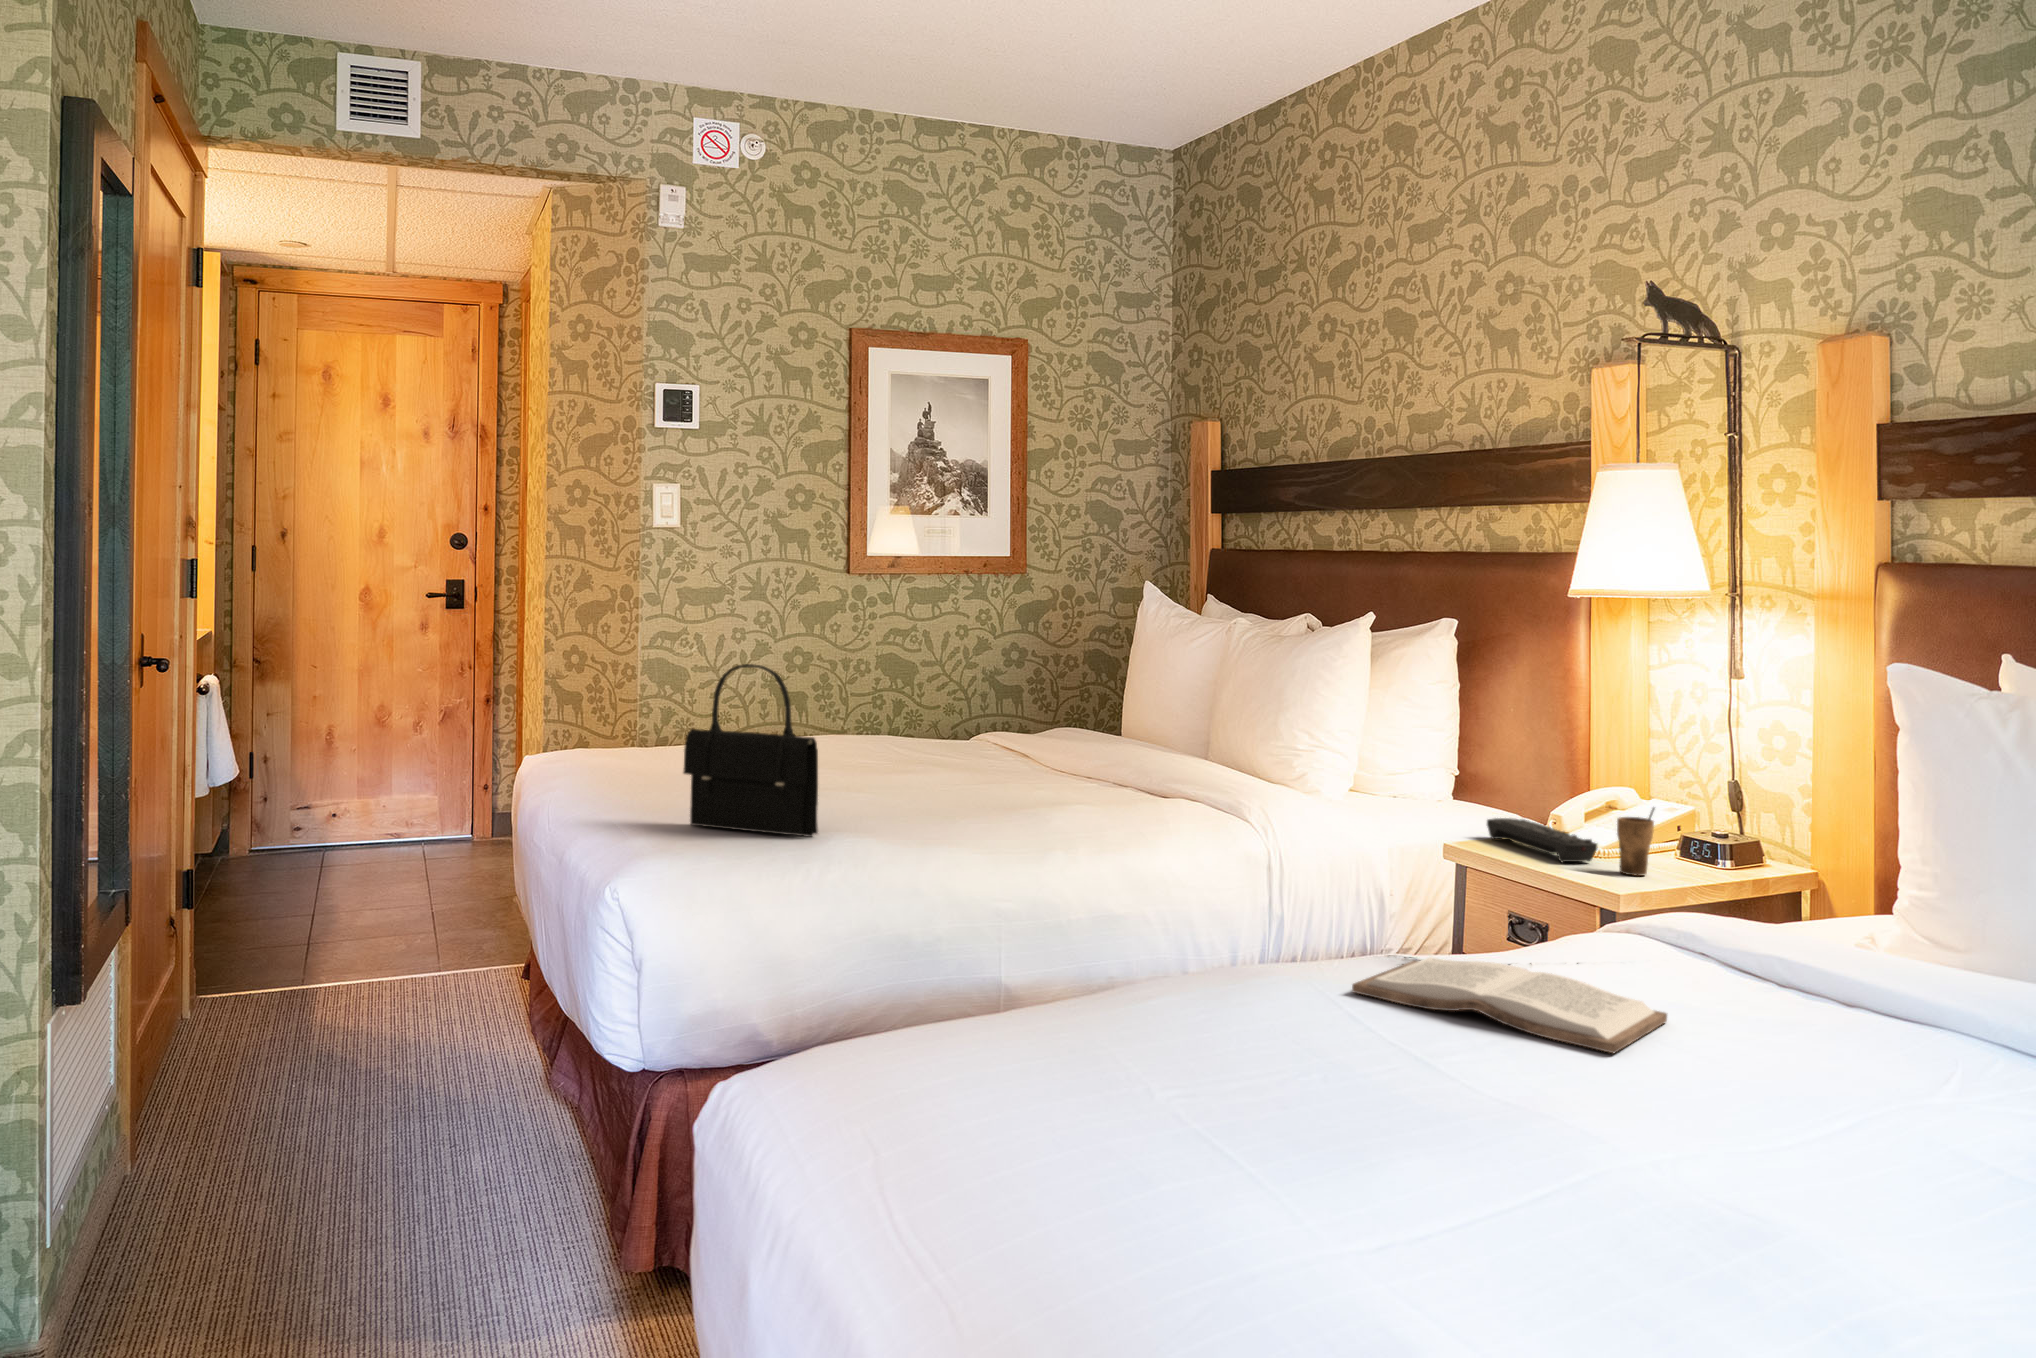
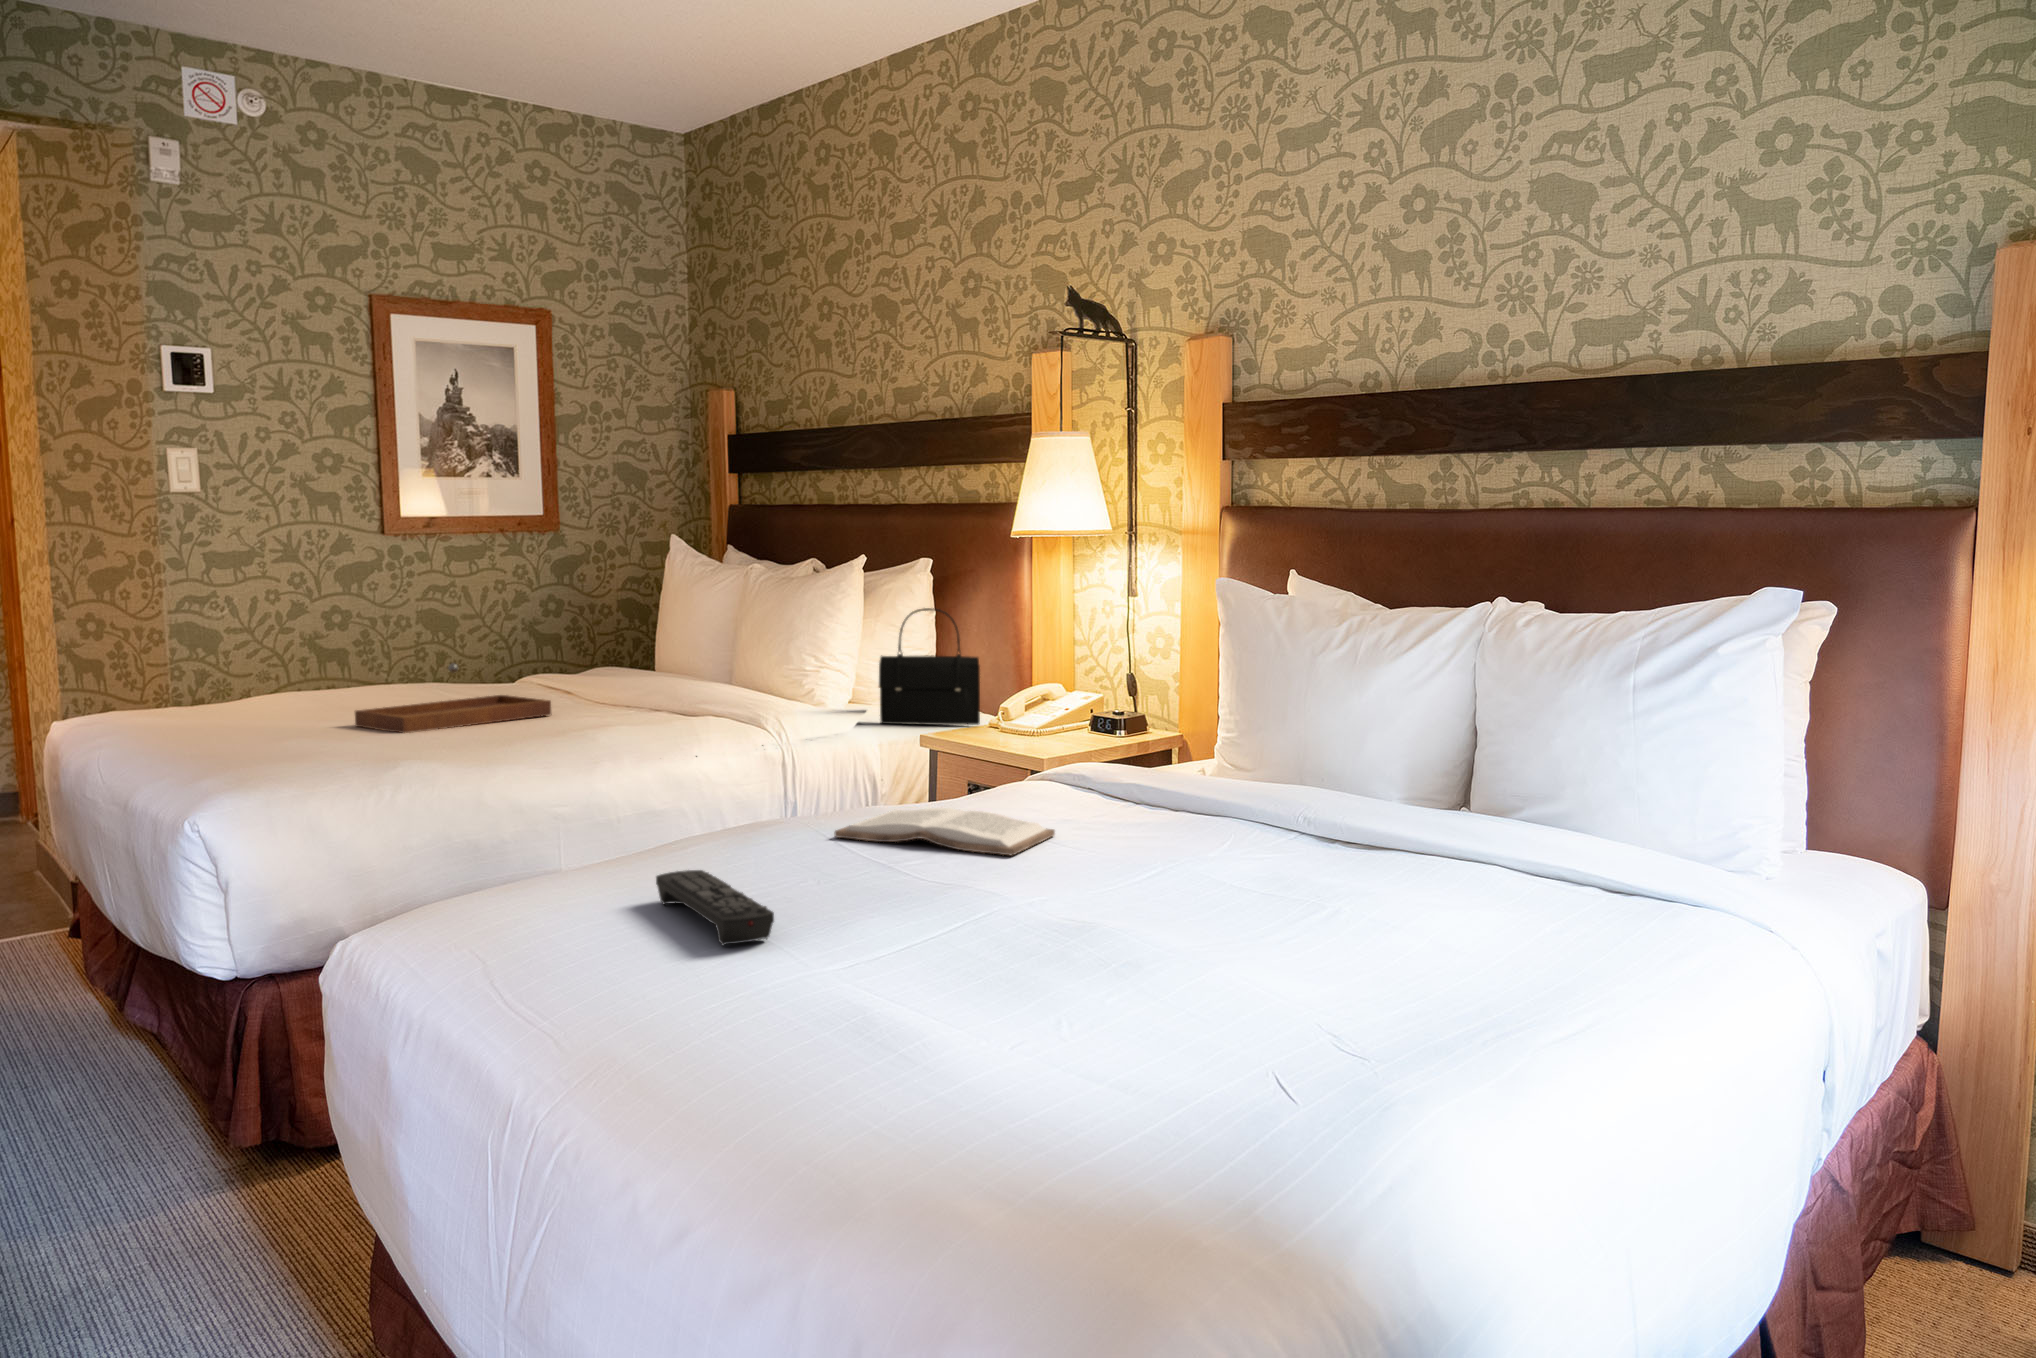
handbag: present [683,664,818,837] -> present [879,608,980,725]
tray: none [805,719,1007,795] -> present [355,663,551,733]
cup: present [1617,808,1655,876] -> none [1051,698,1078,752]
remote control: present [1487,818,1597,863] -> present [656,870,774,946]

